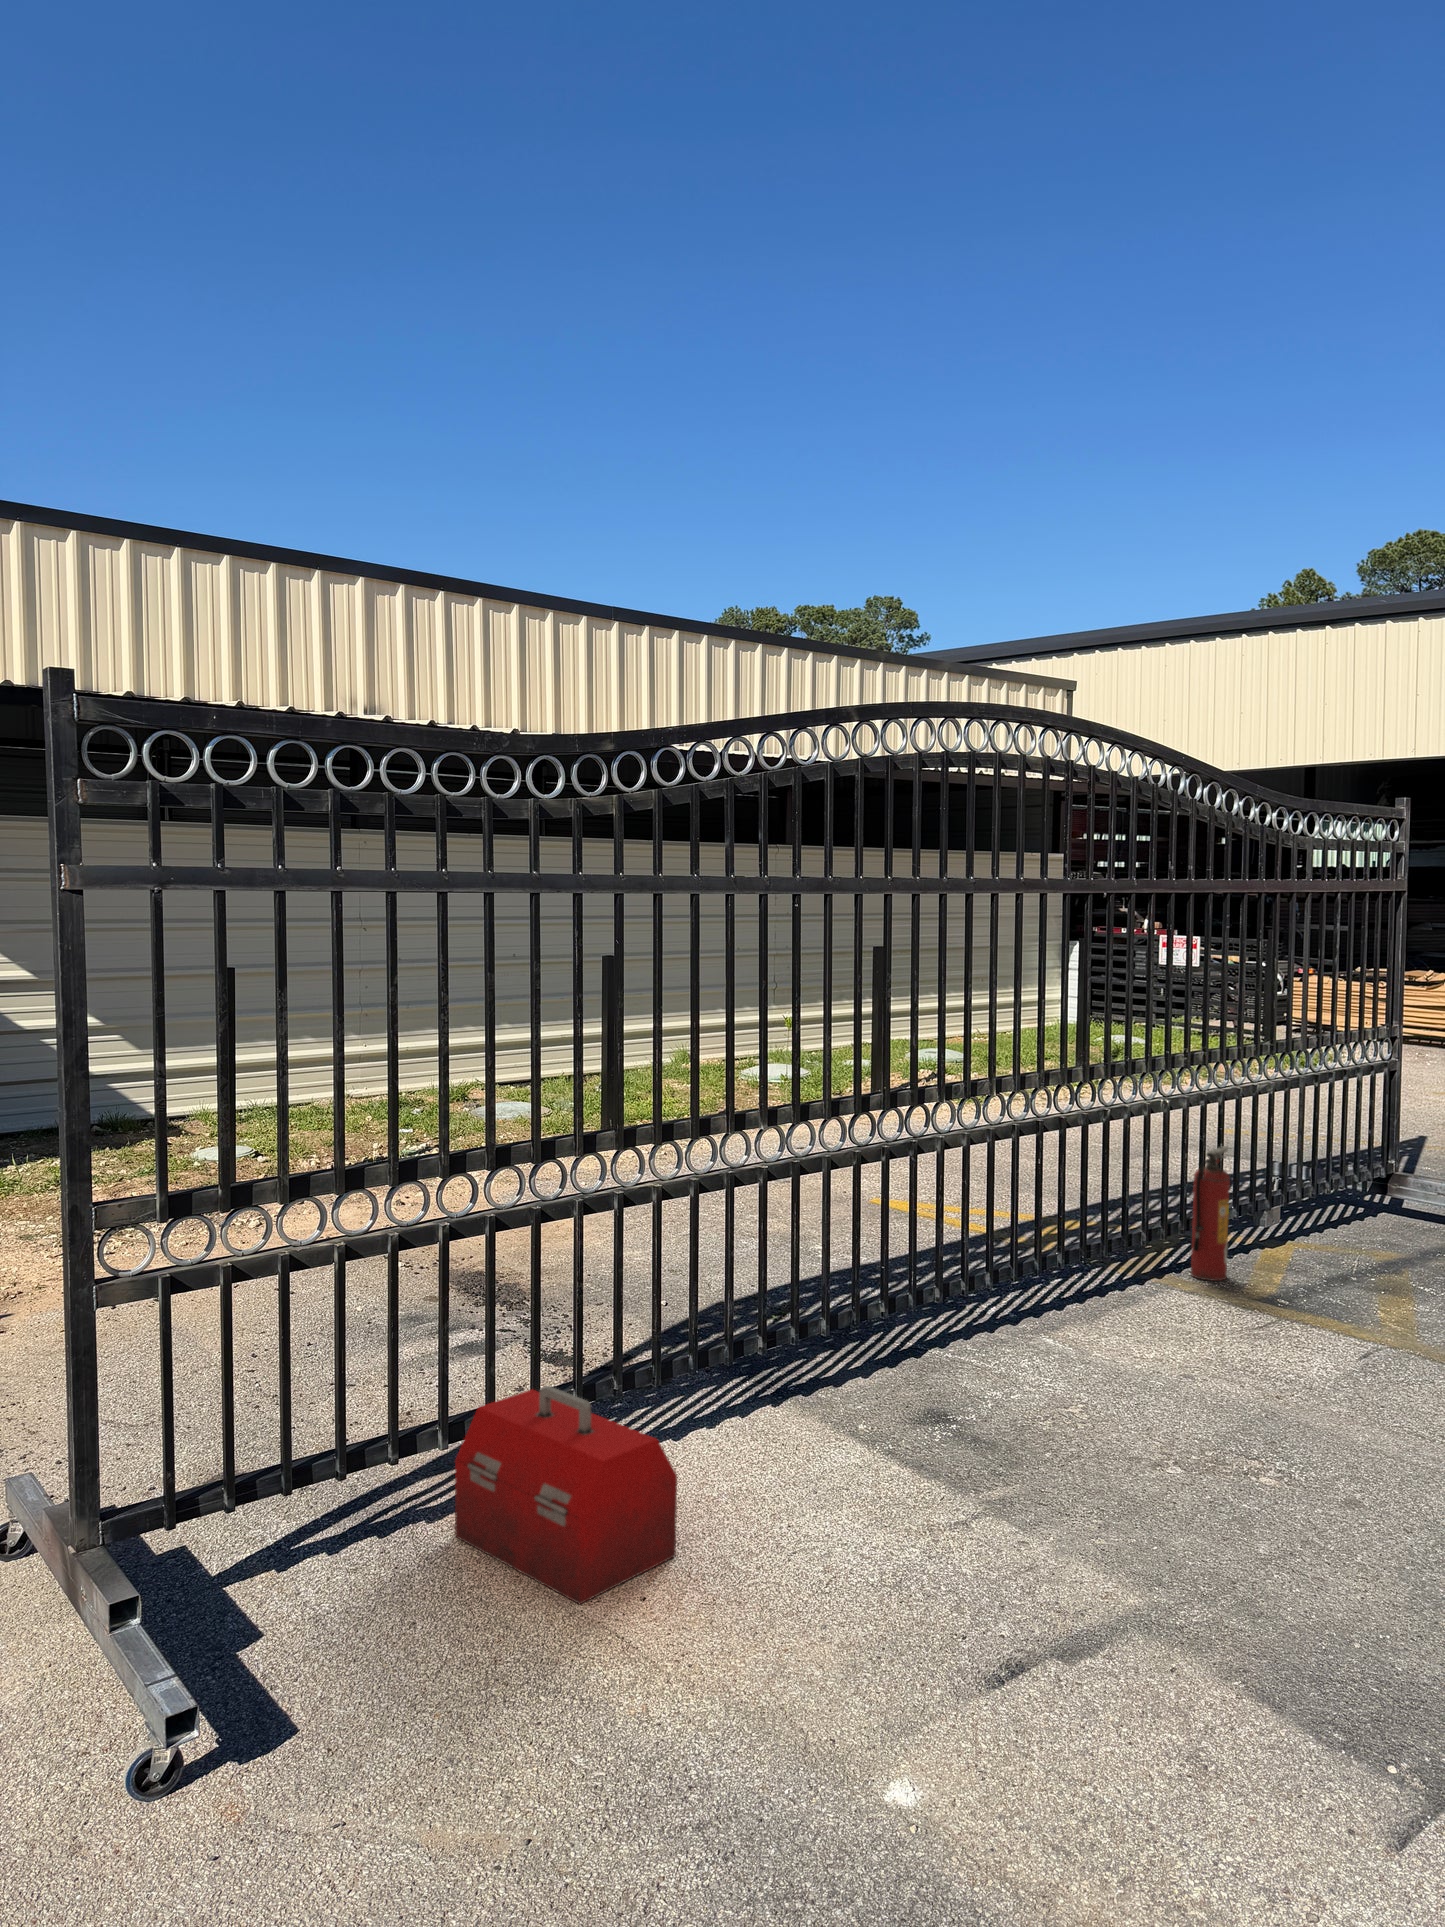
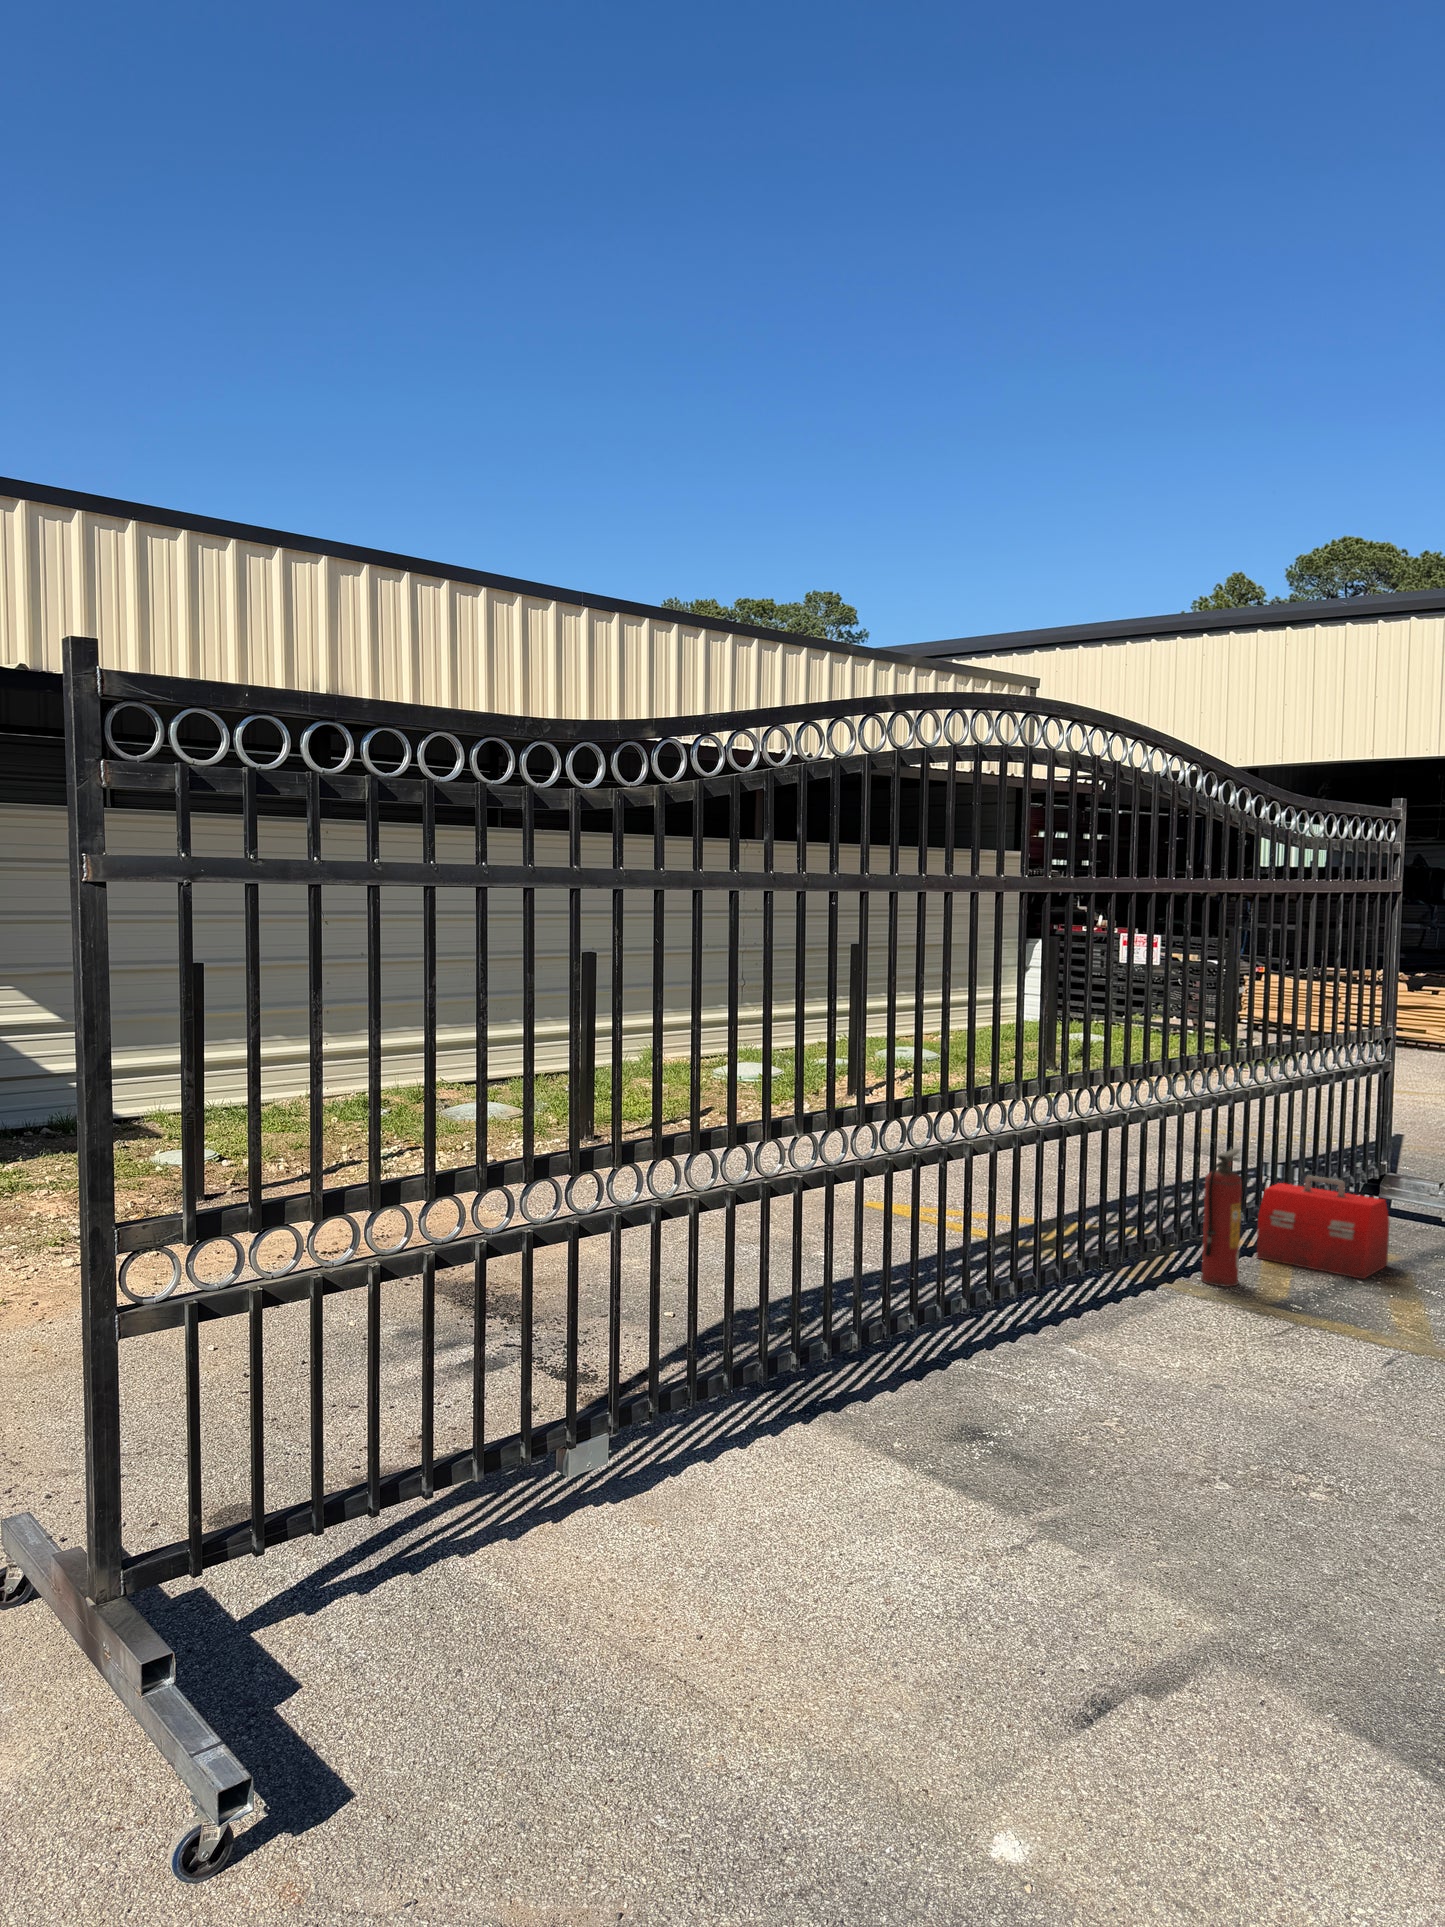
toolbox: present [455,1386,677,1604] -> present [1257,1176,1389,1279]

